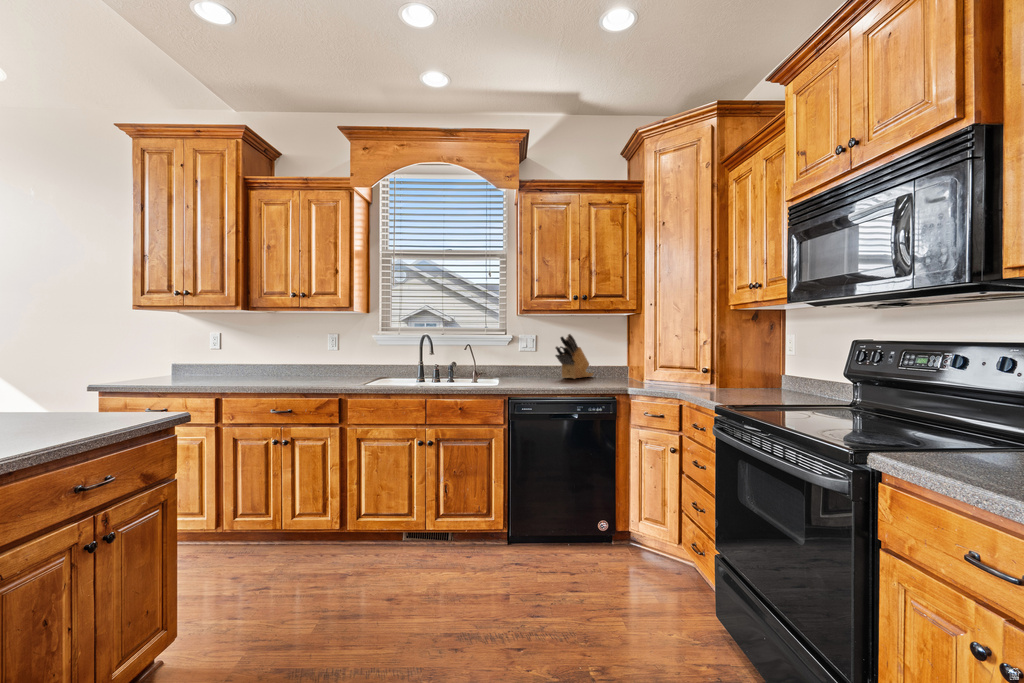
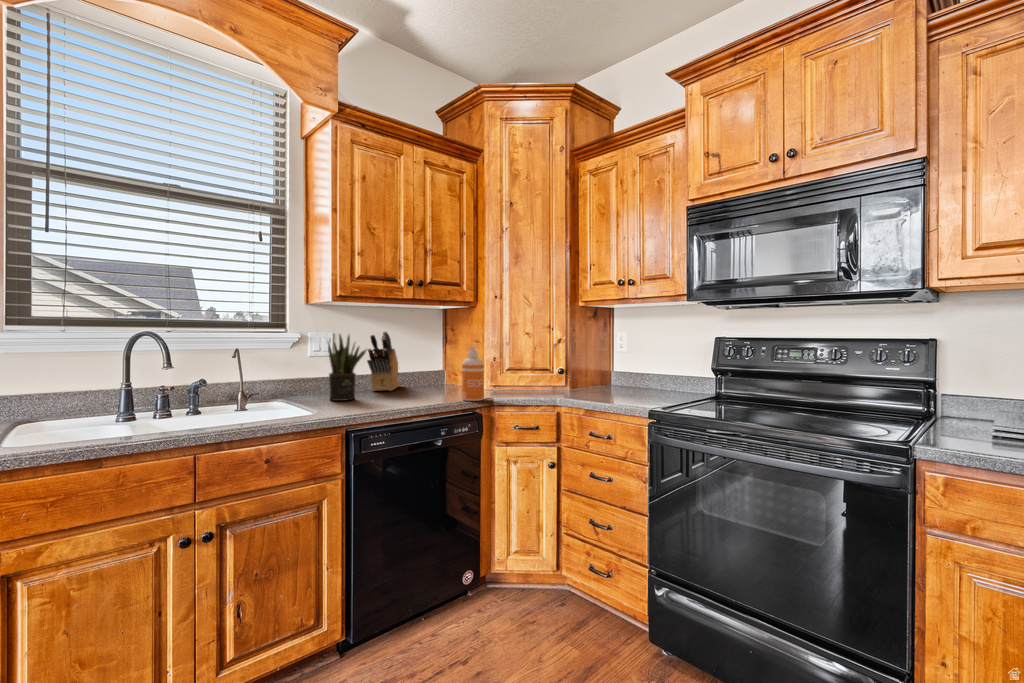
potted plant: none [522,335,543,381] -> present [328,335,366,401]
soap dispenser: none [604,345,621,388] -> present [462,345,484,401]

